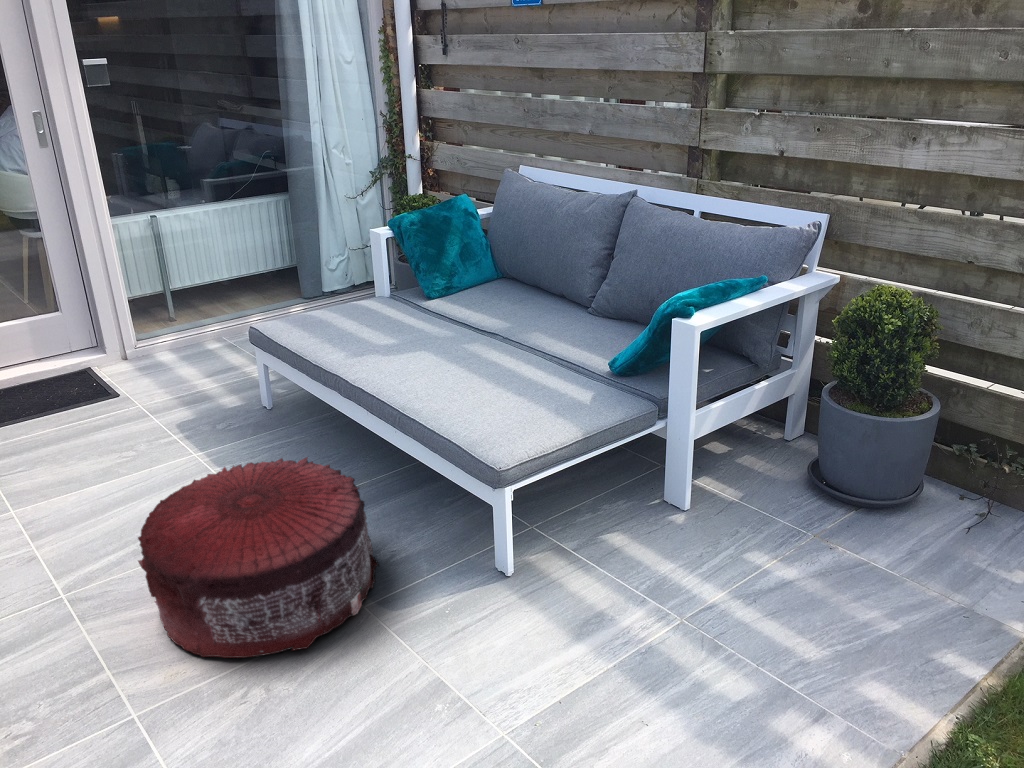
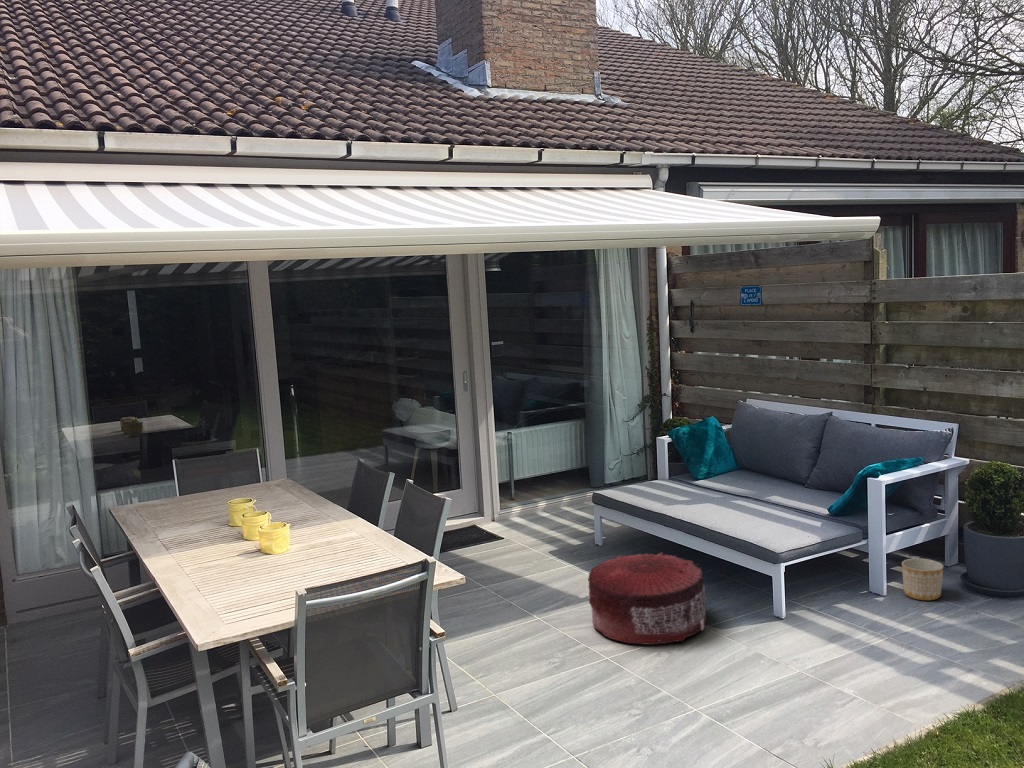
planter: none [719,447,784,520] -> present [902,559,943,601]

